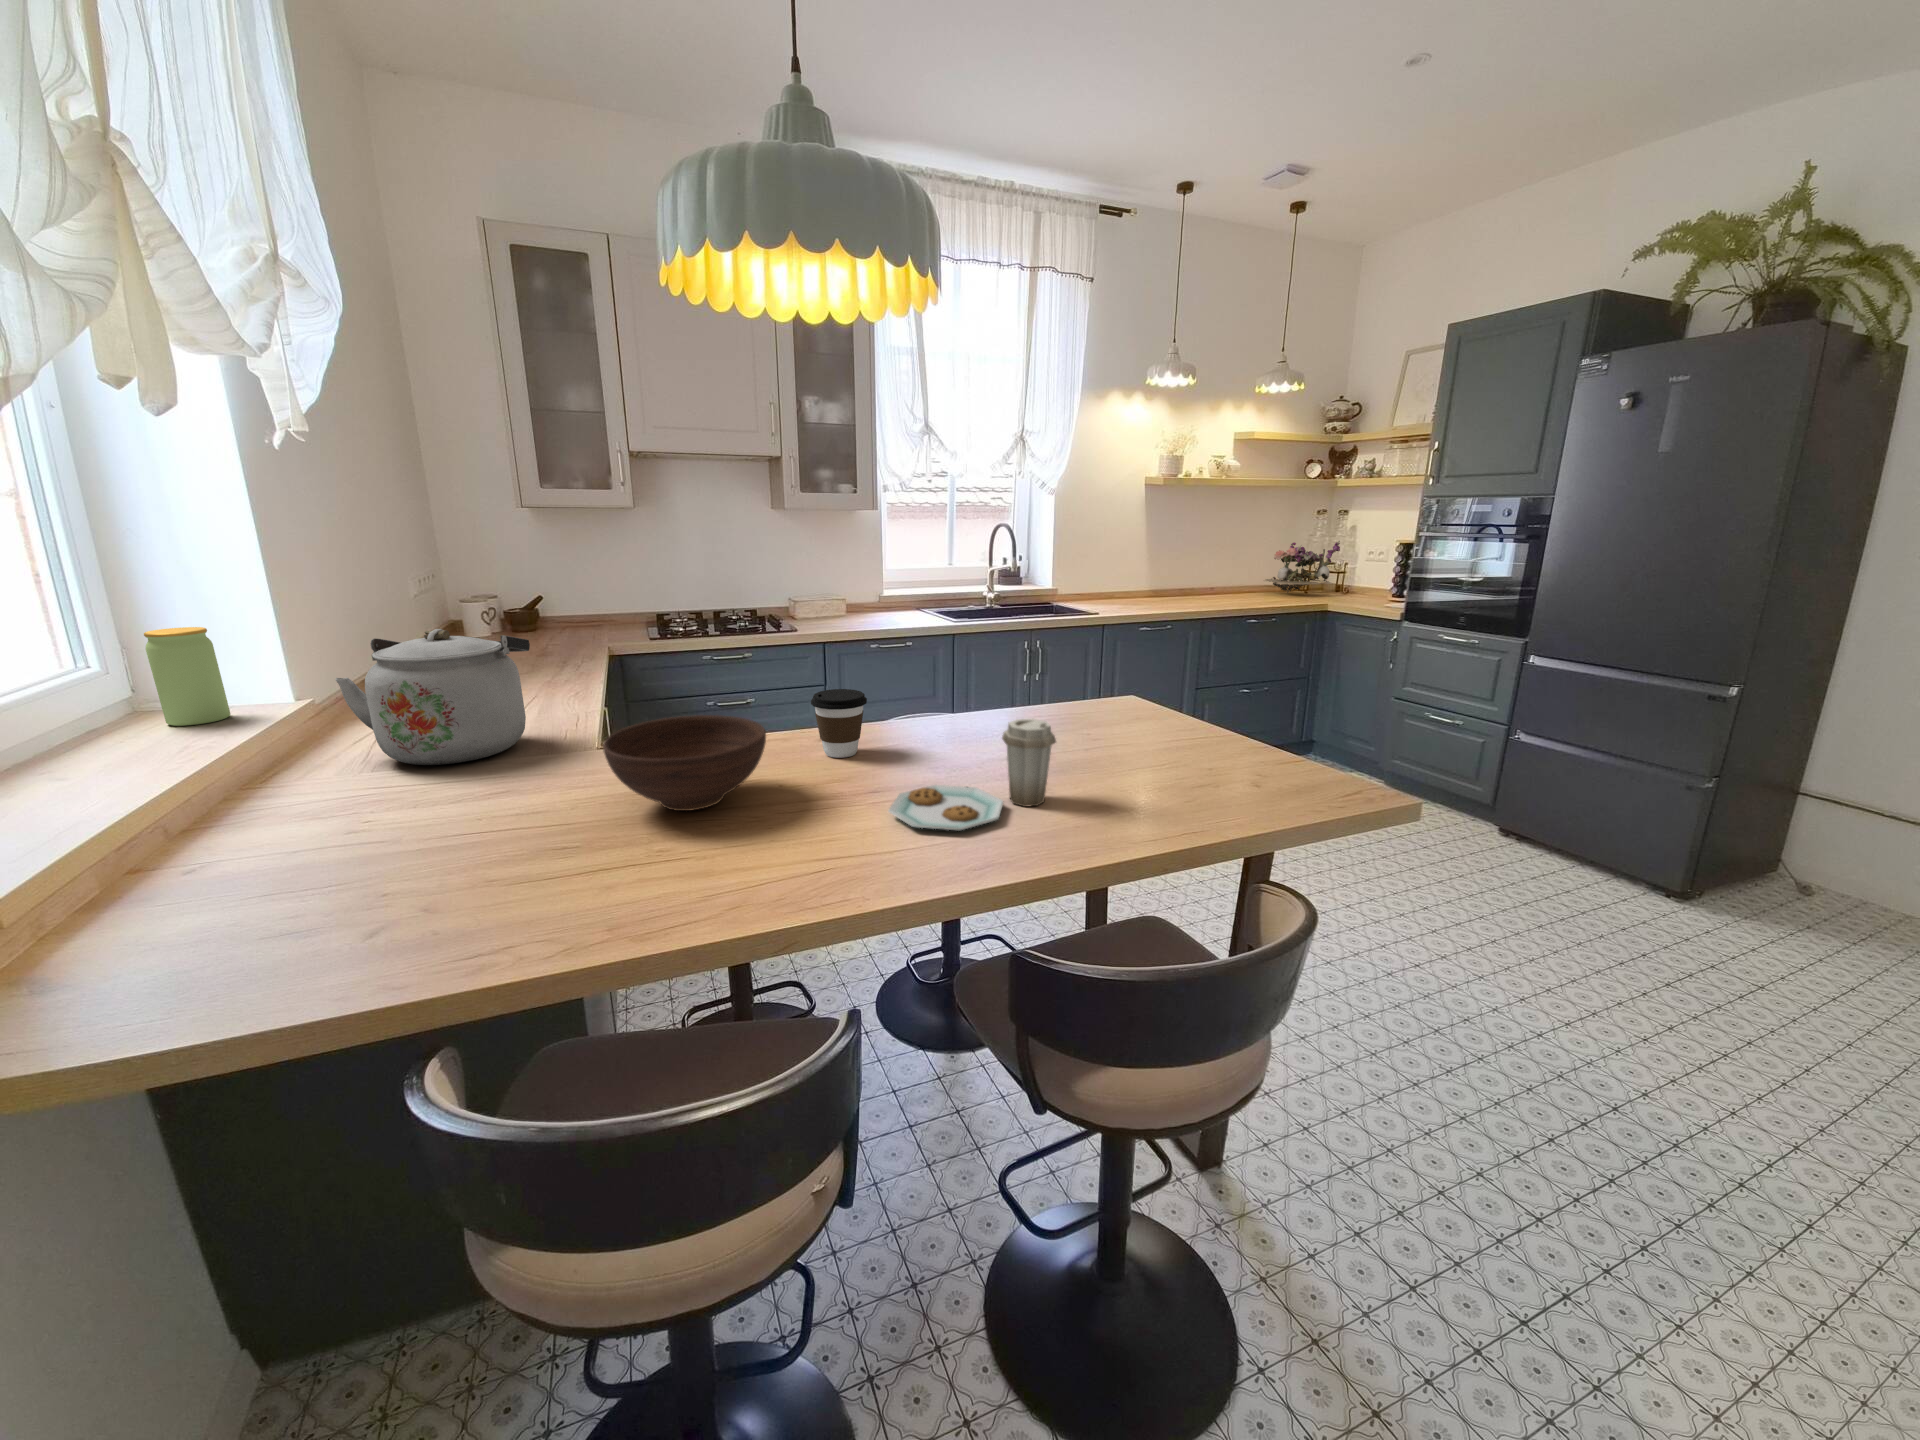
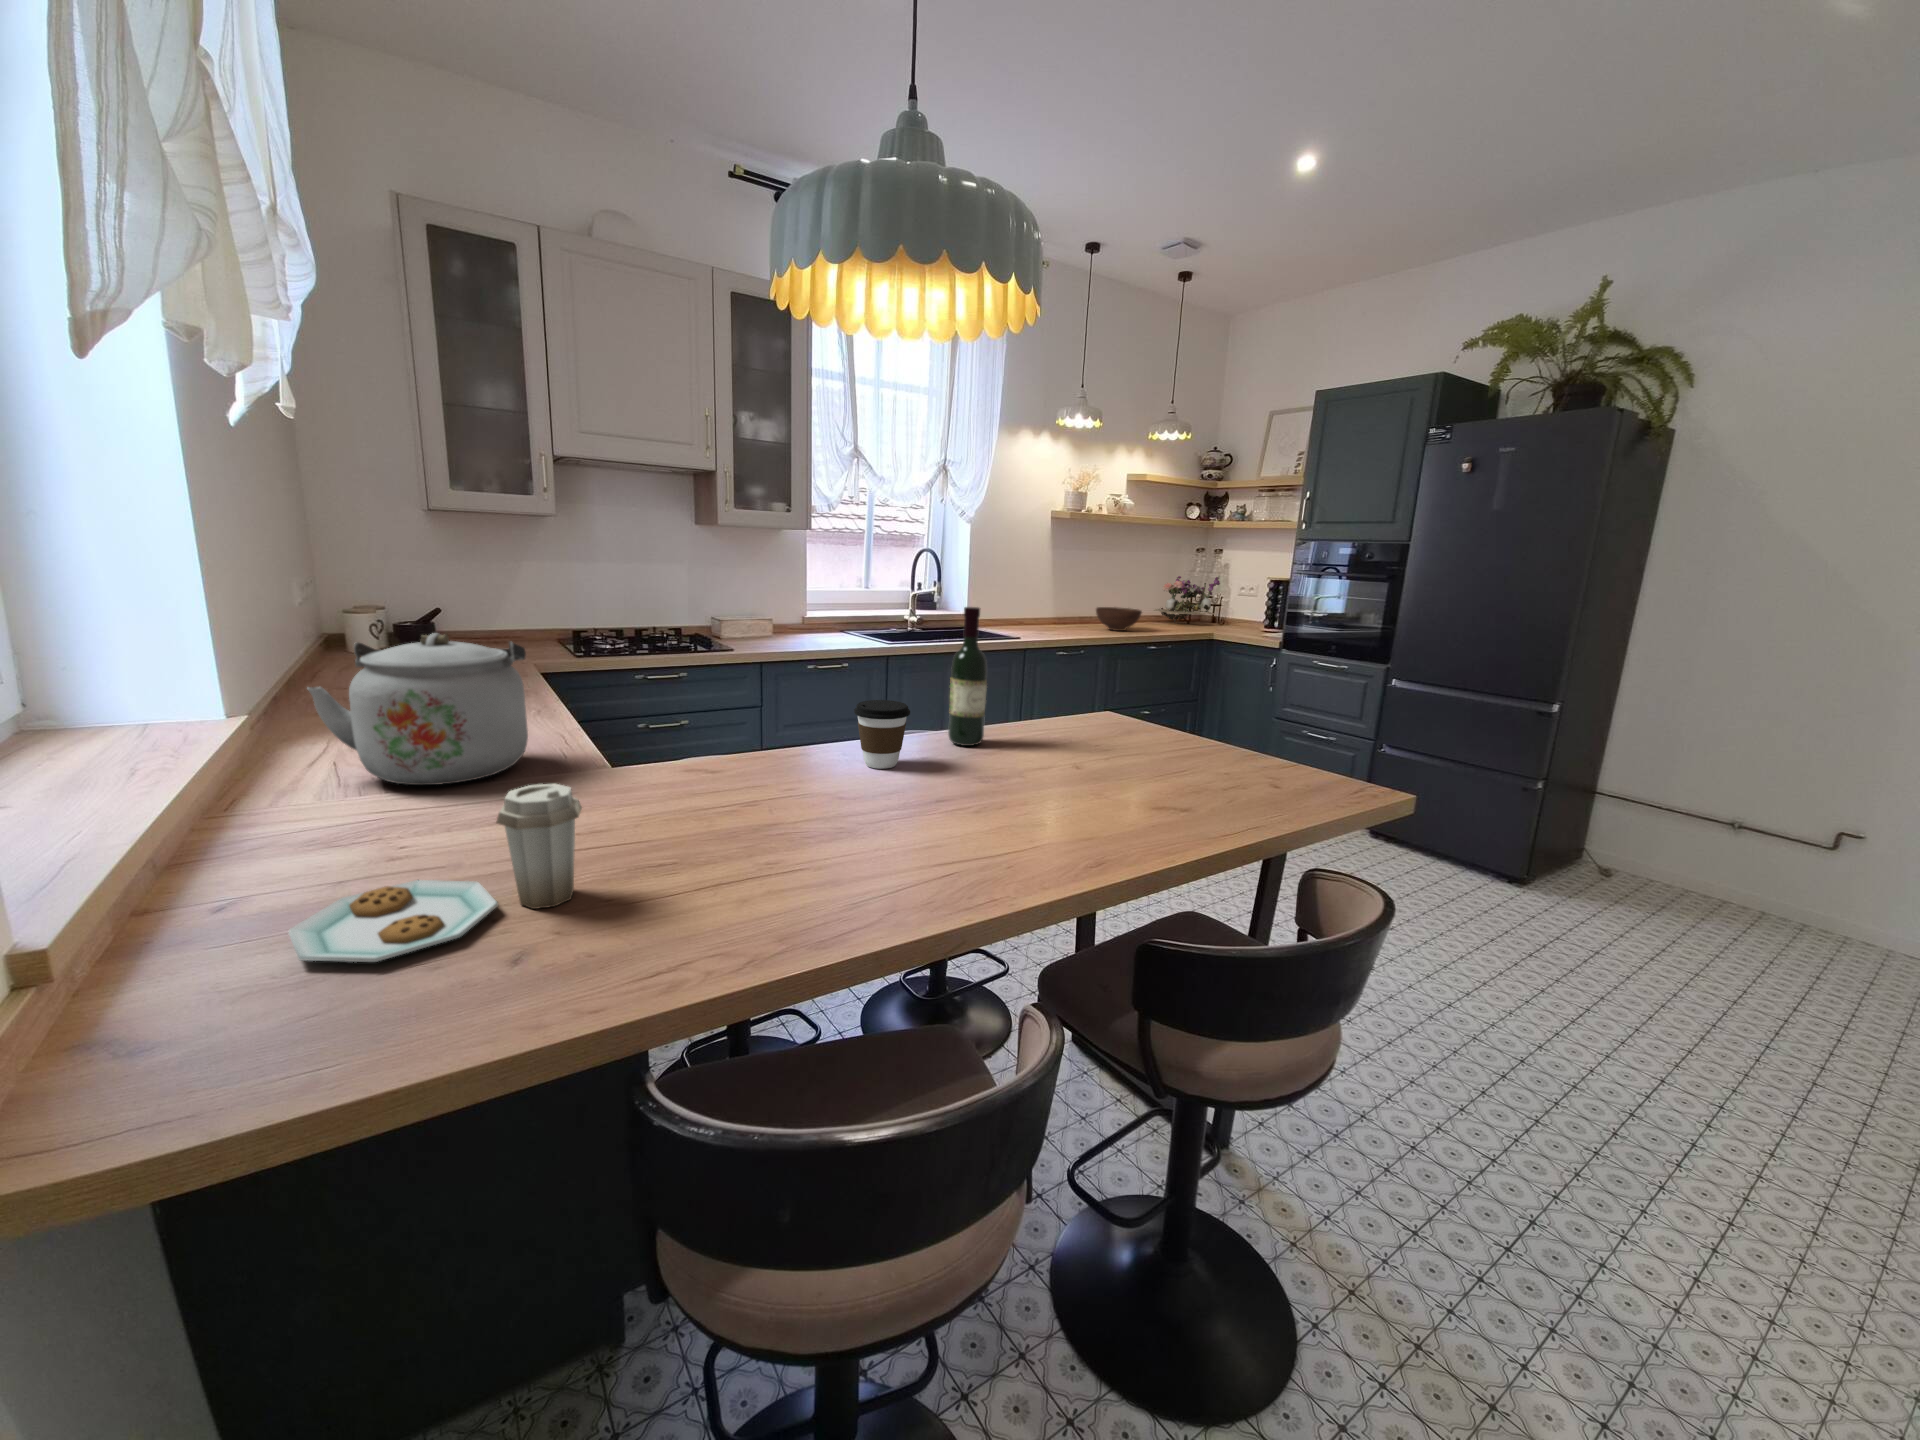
wine bottle: none [926,593,962,735] -> present [948,607,987,746]
jar: present [144,627,230,726] -> none [39,627,145,745]
bowl: present [603,715,766,811] -> present [1096,607,1142,631]
plate: present [889,719,1056,831] -> present [289,784,582,962]

